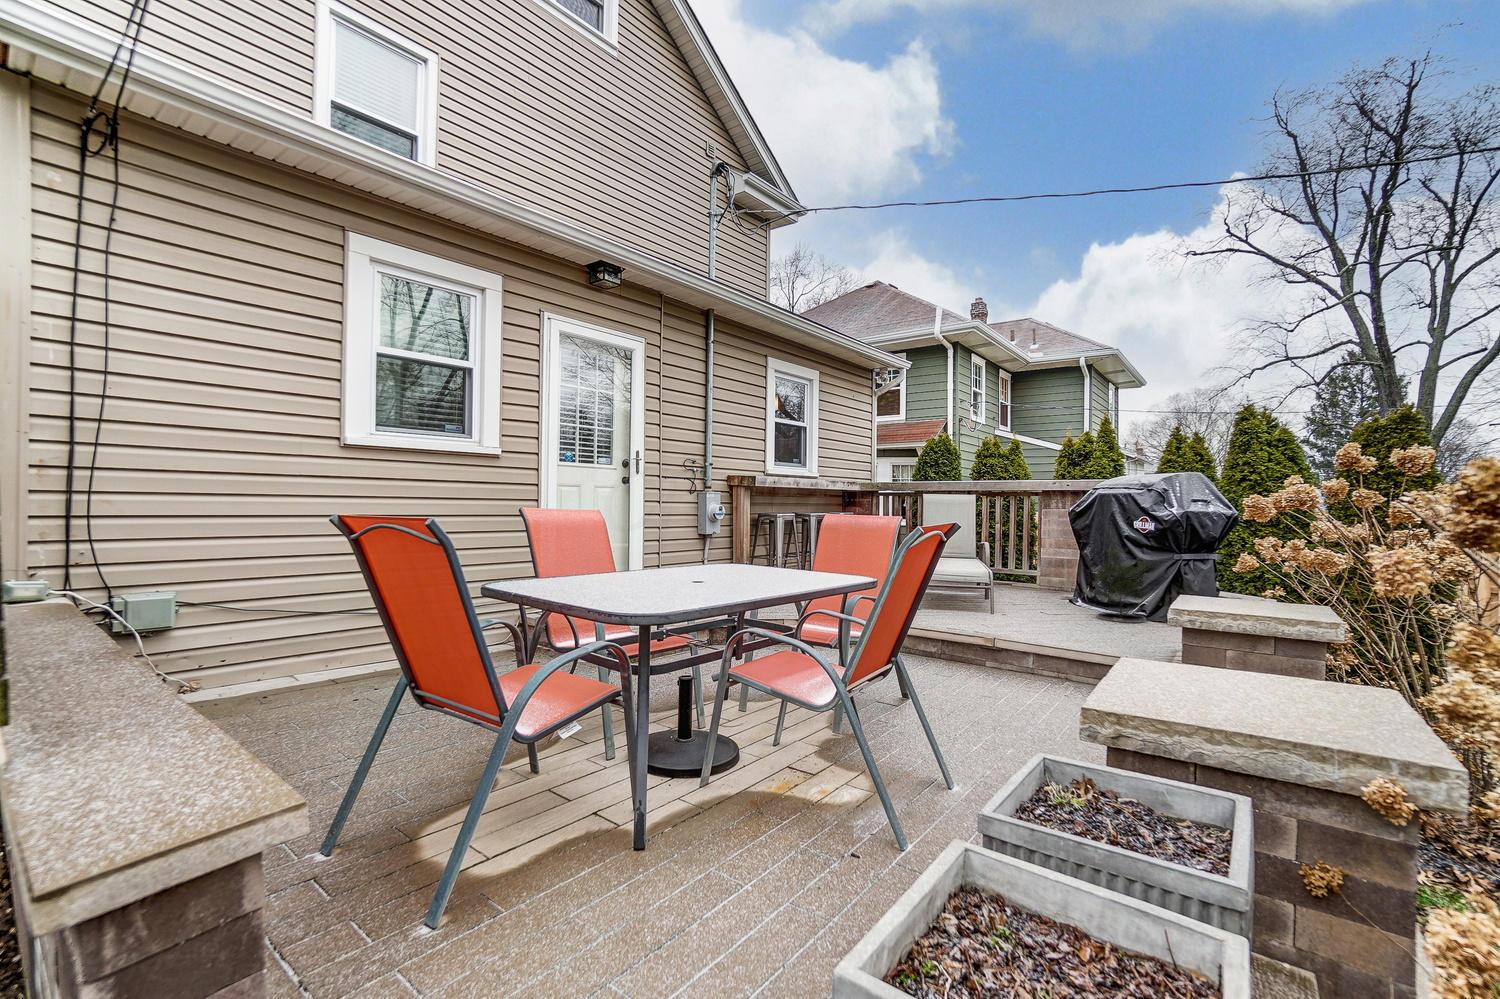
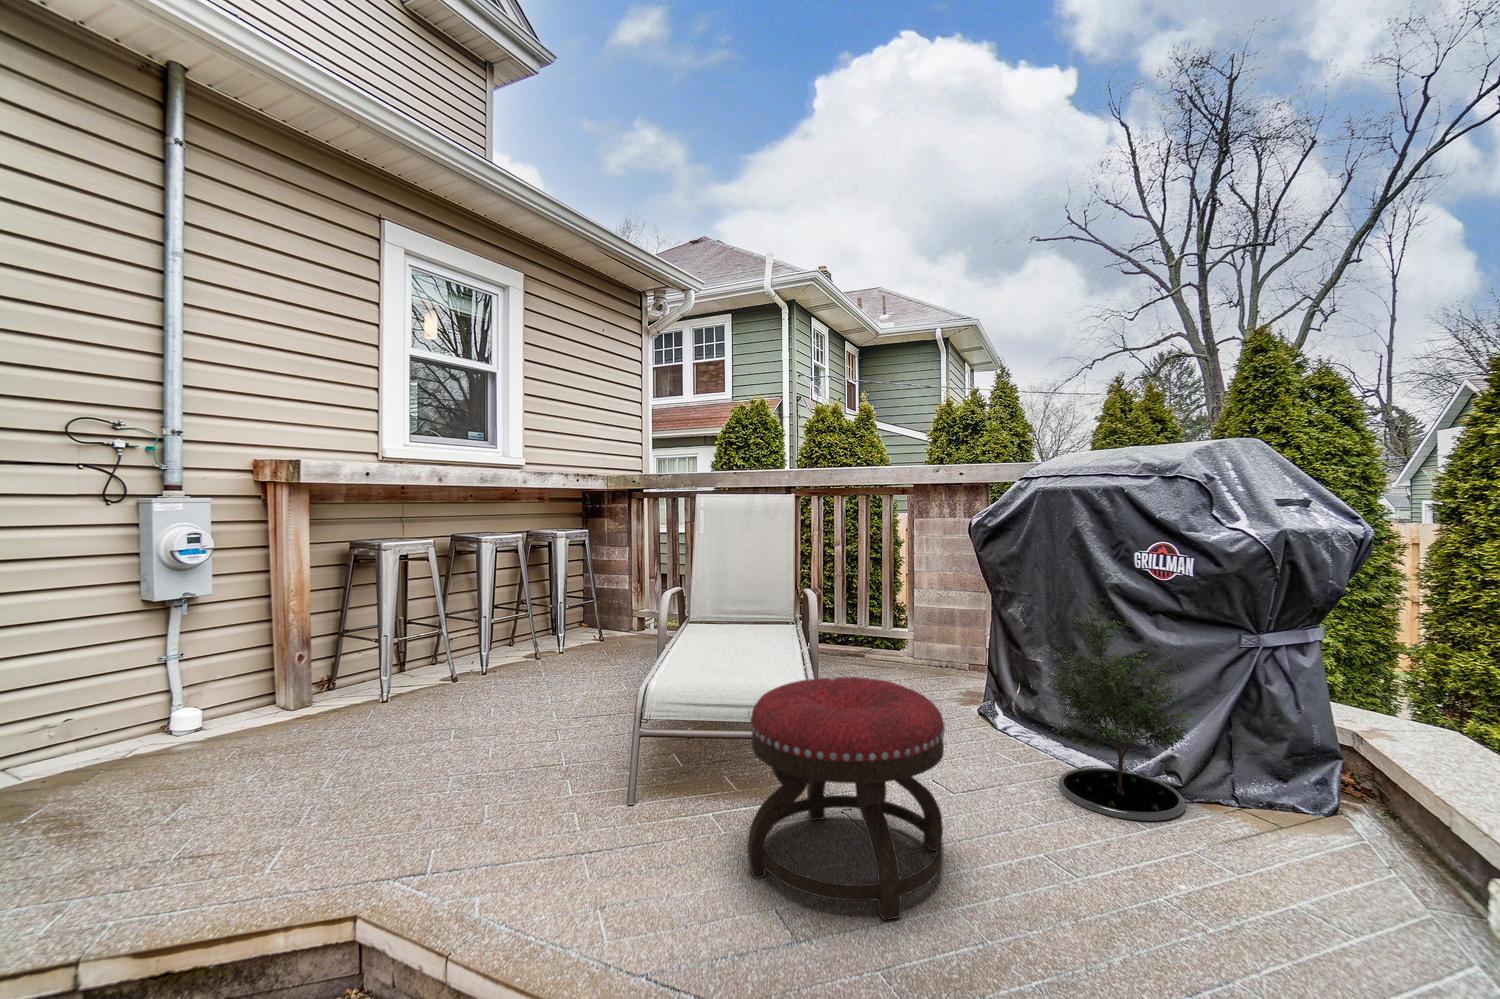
ottoman: none [972,563,1043,628] -> present [747,677,945,920]

